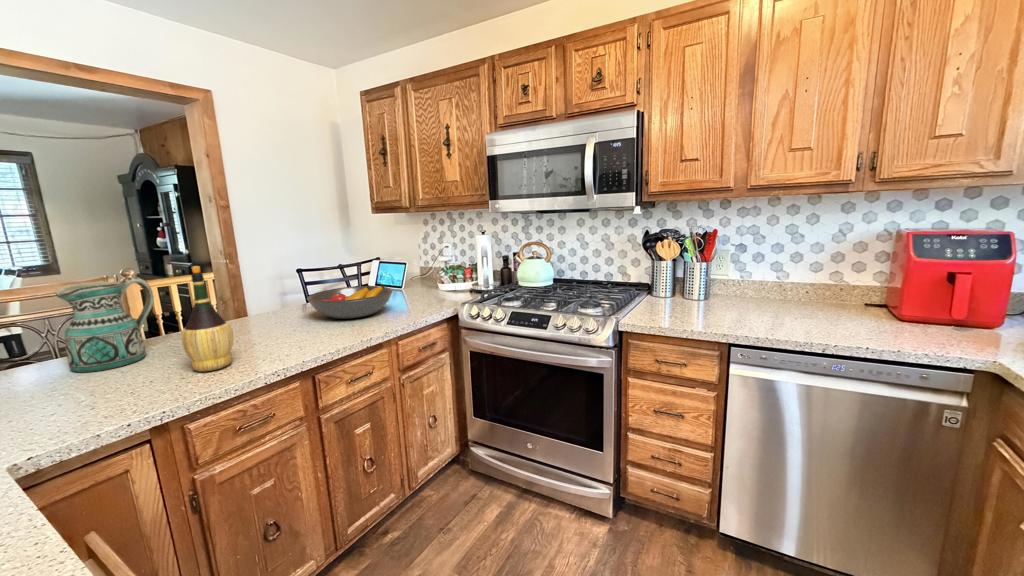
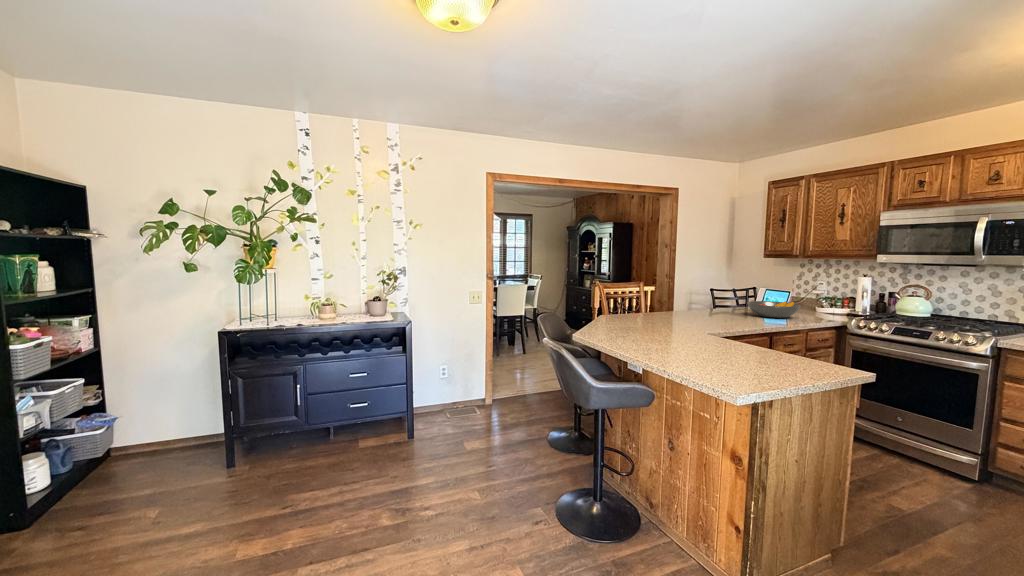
wine bottle: present [182,266,233,371] -> none [722,280,742,325]
ceramic pitcher: present [56,277,154,373] -> none [665,283,691,319]

